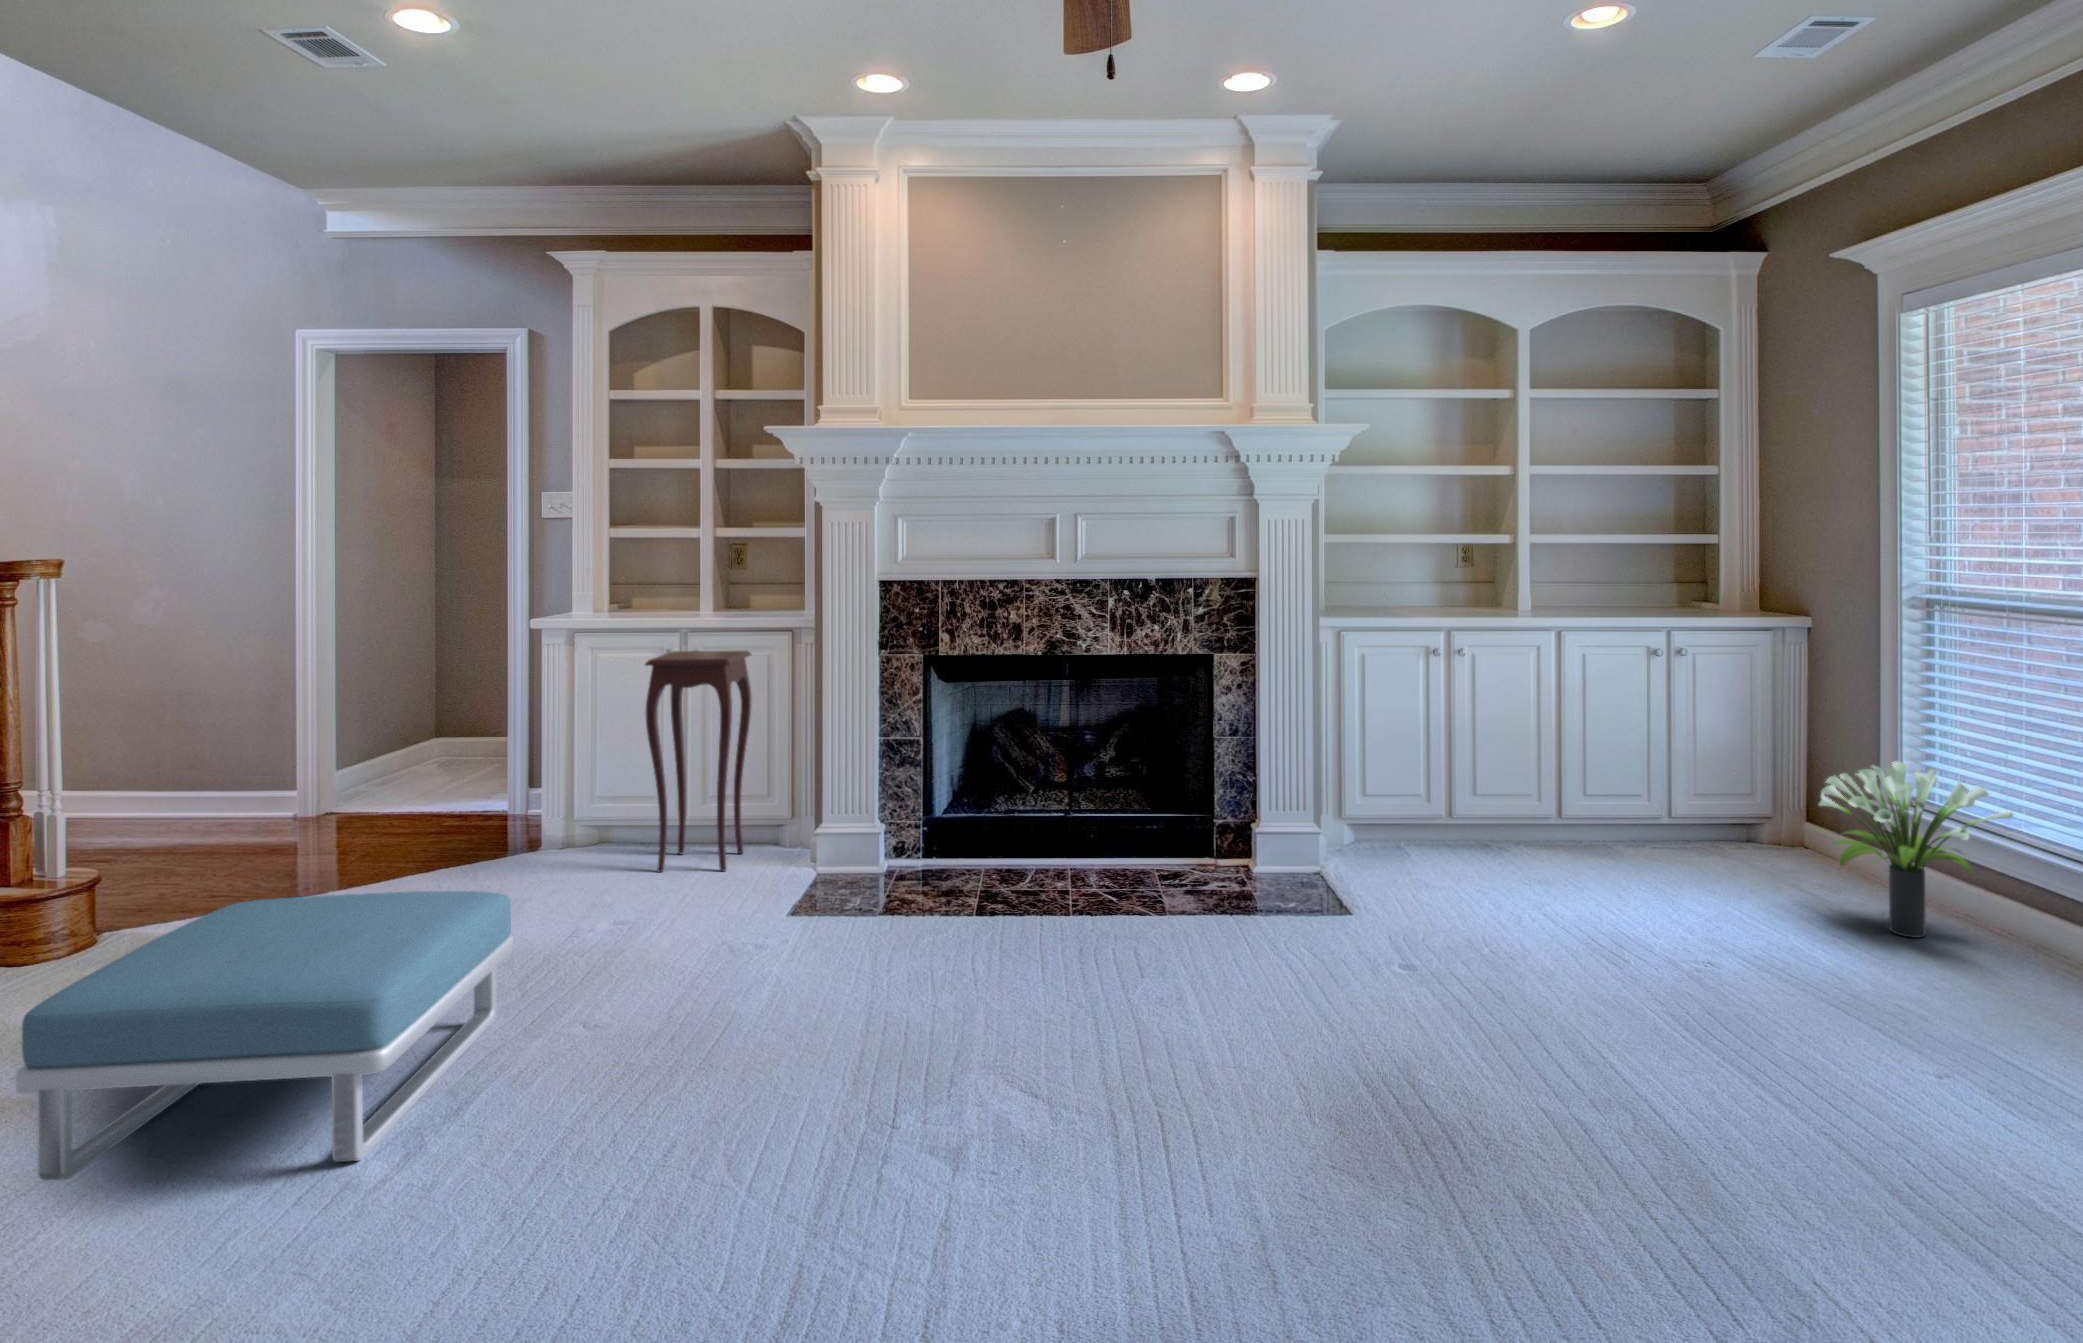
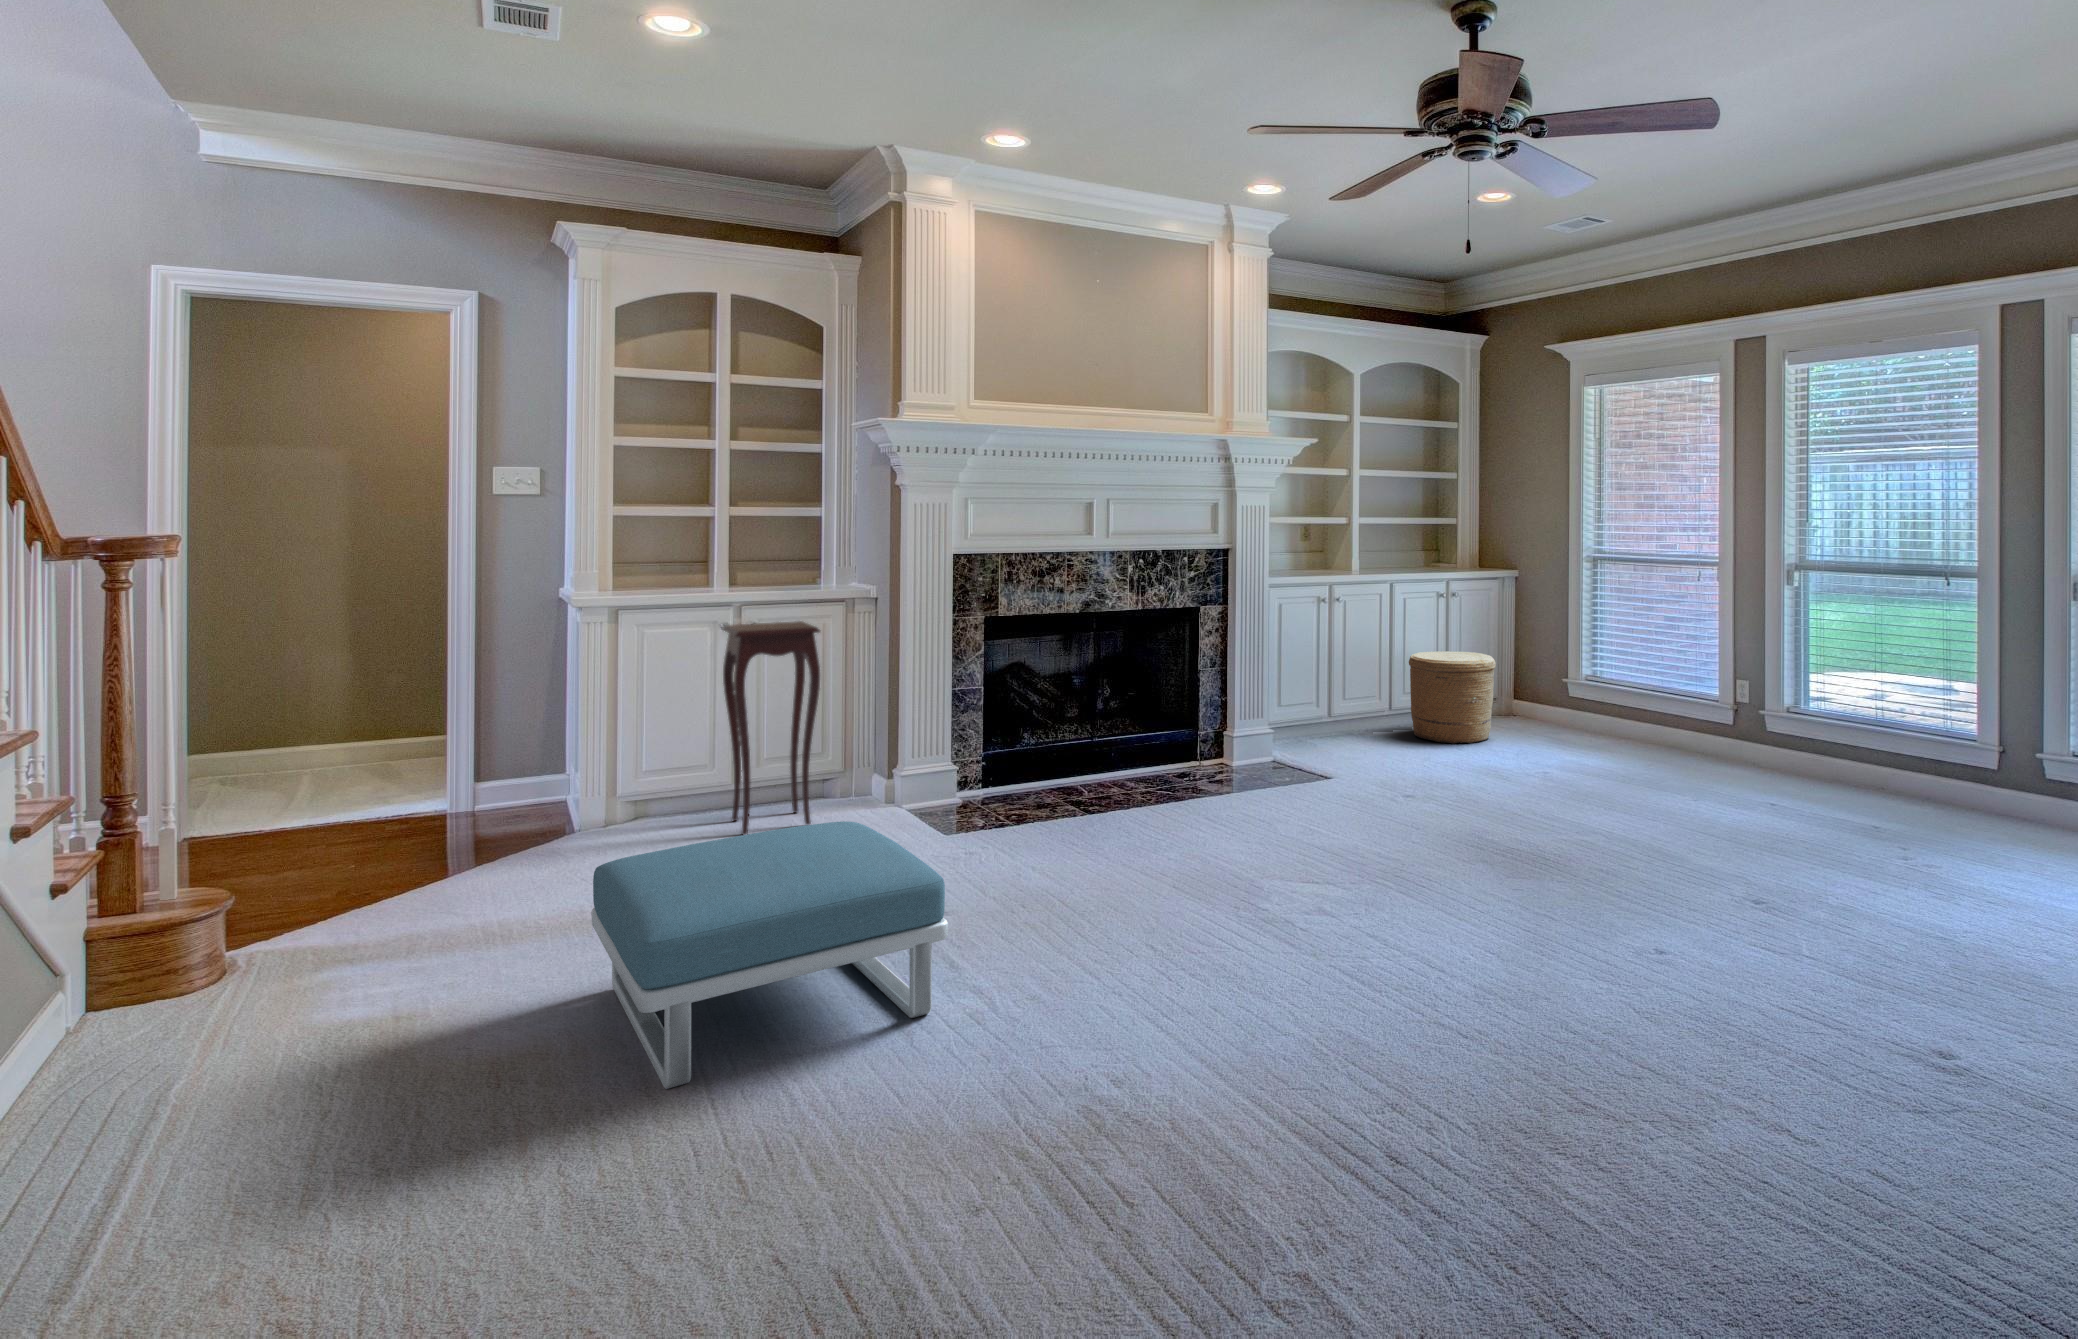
woven basket: none [1569,734,1712,883] -> present [1409,651,1496,744]
potted plant: present [1819,762,2013,938] -> none [1564,650,1661,751]

